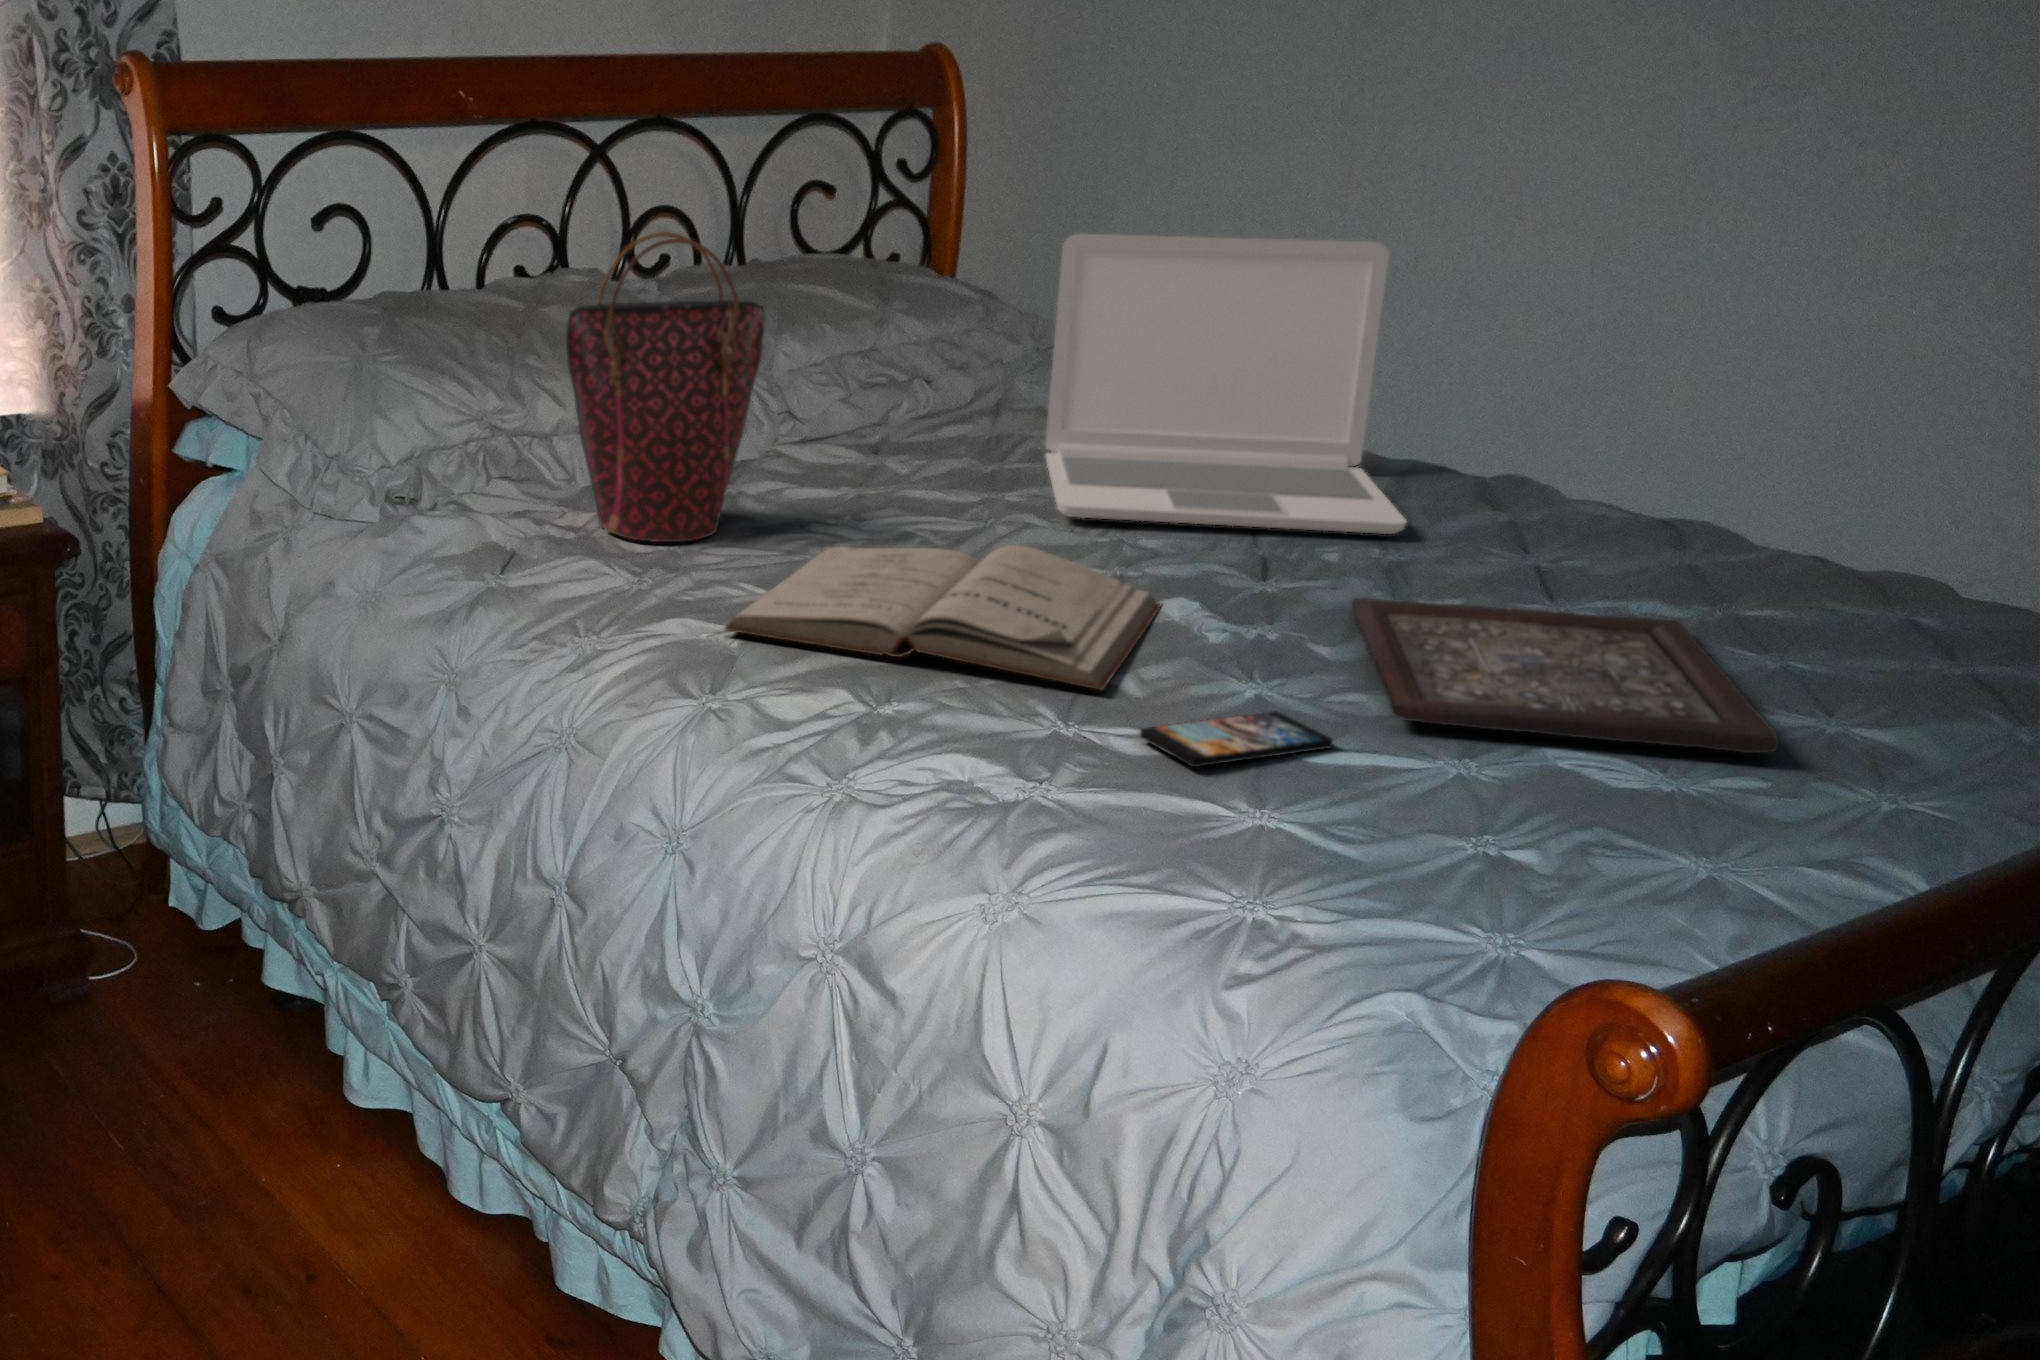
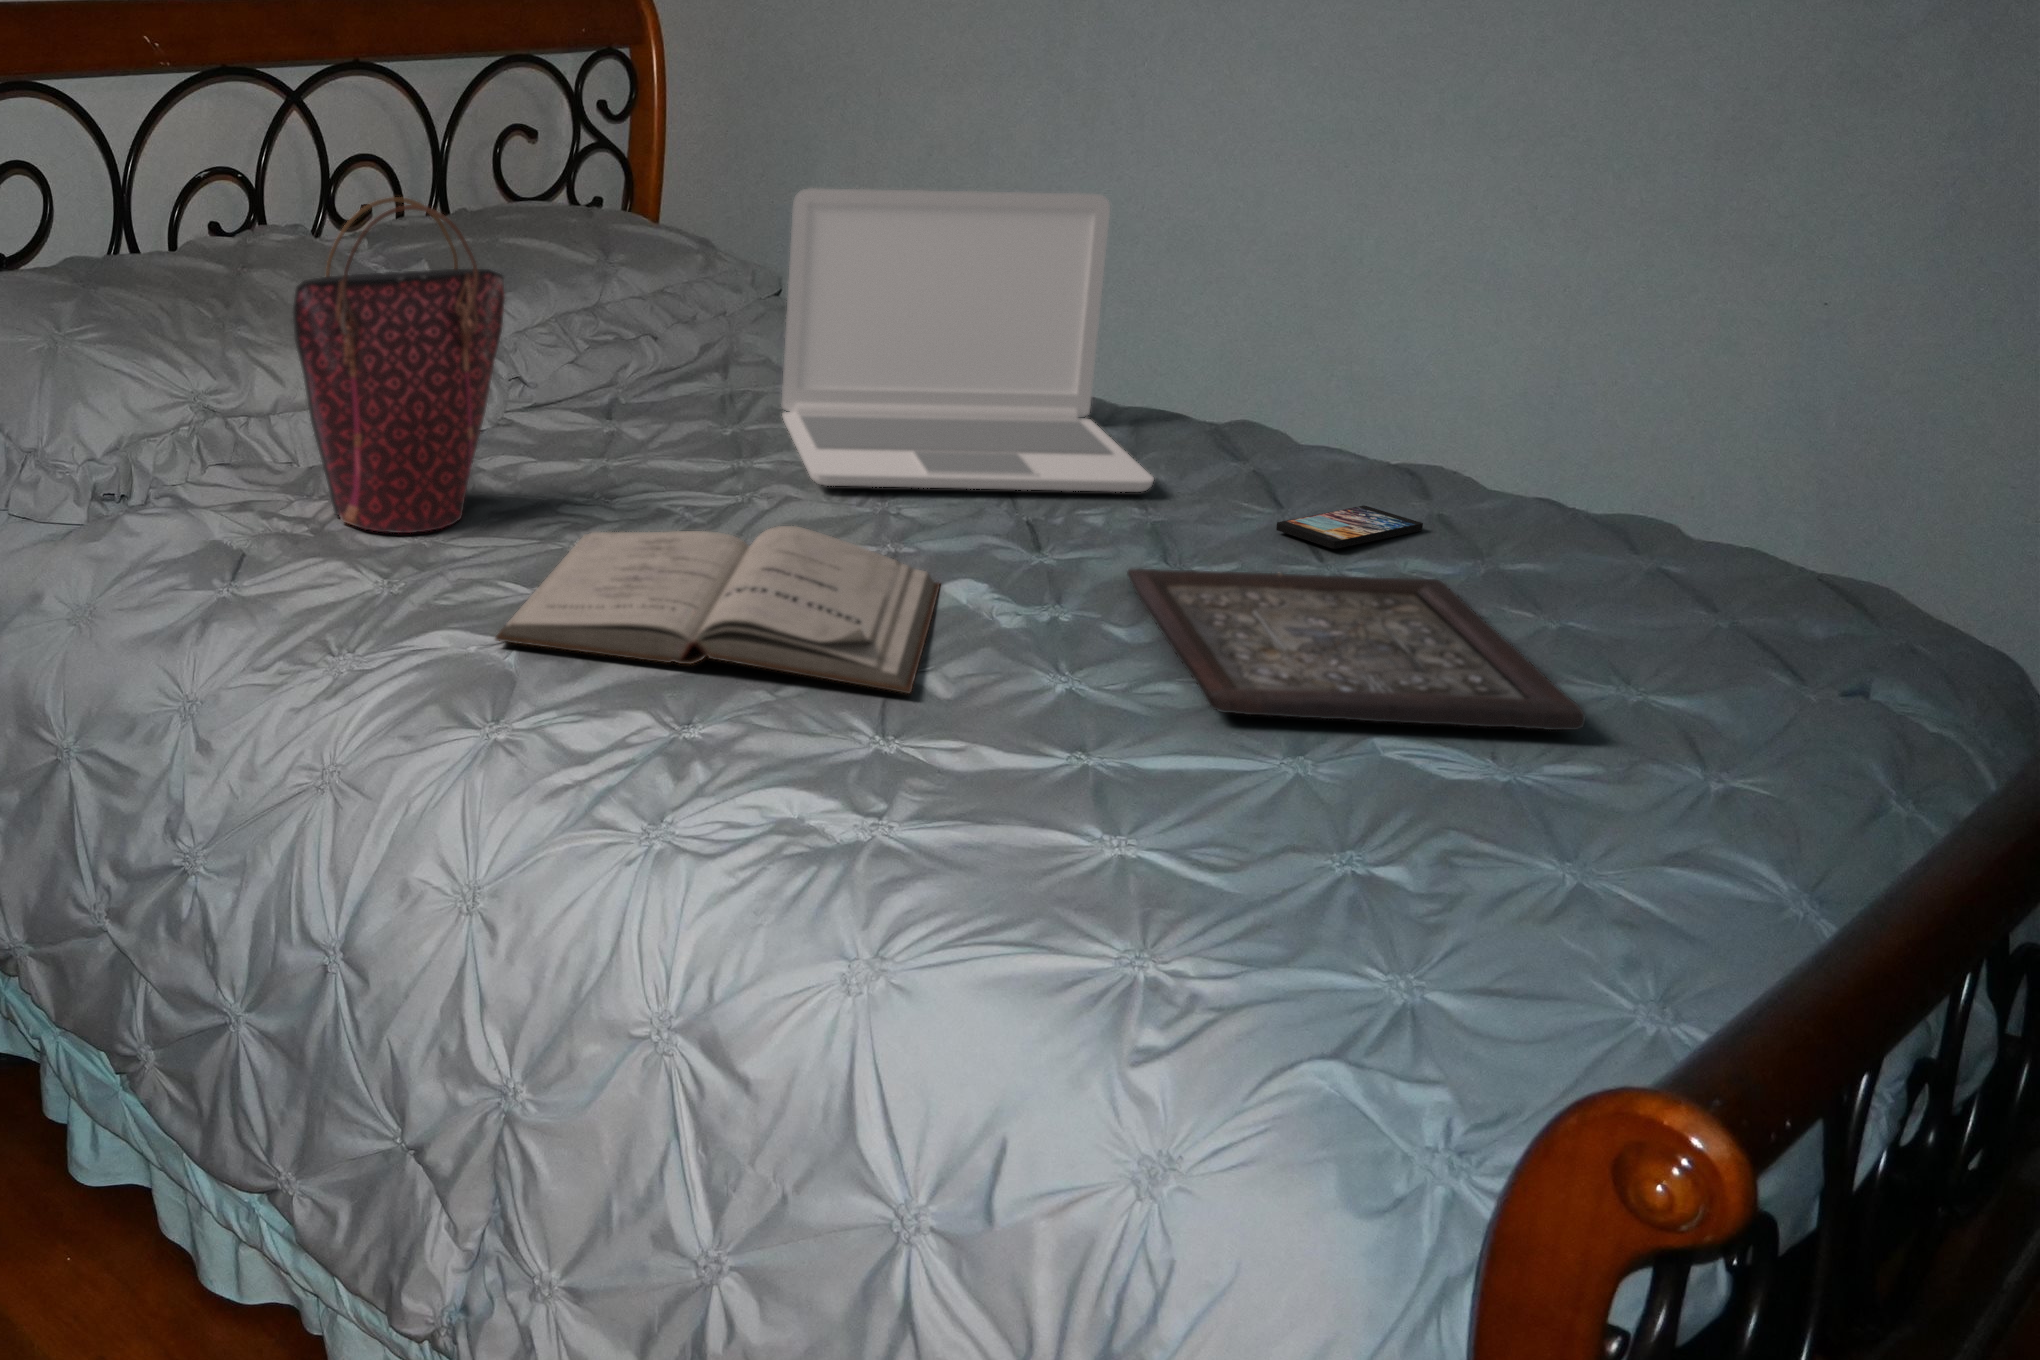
smartphone: present [1140,711,1333,767] -> present [1276,506,1423,549]

